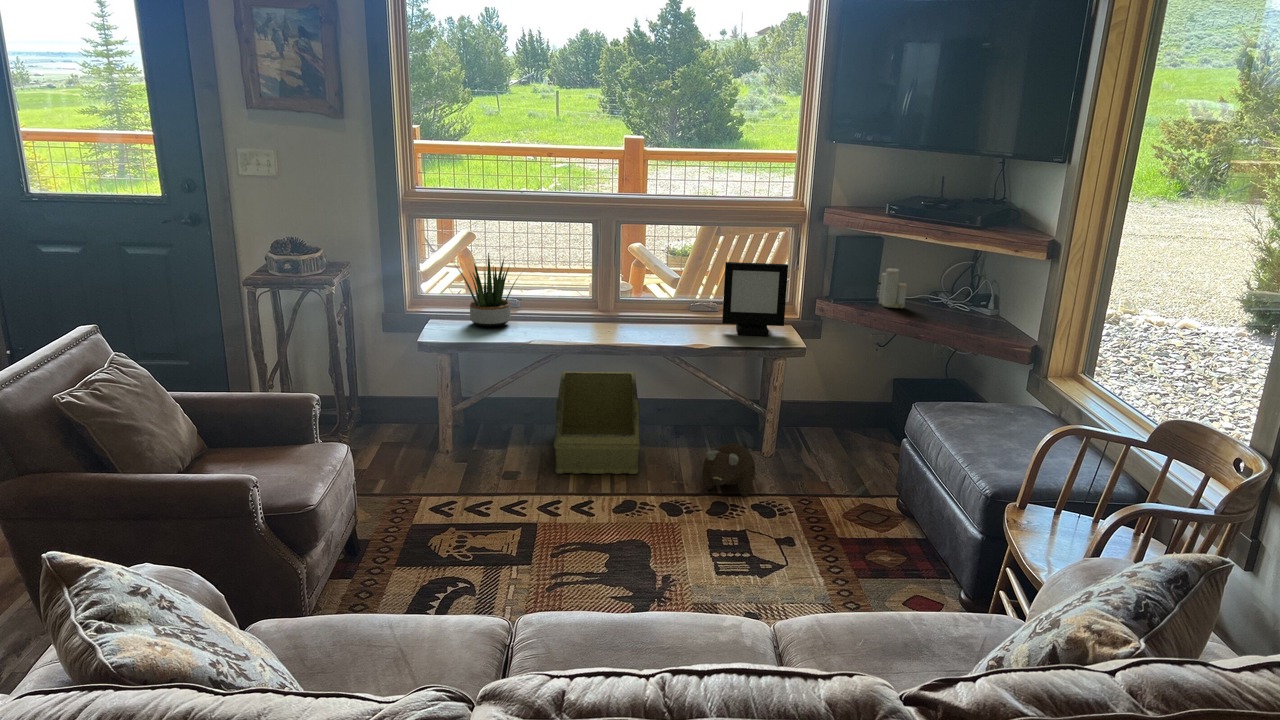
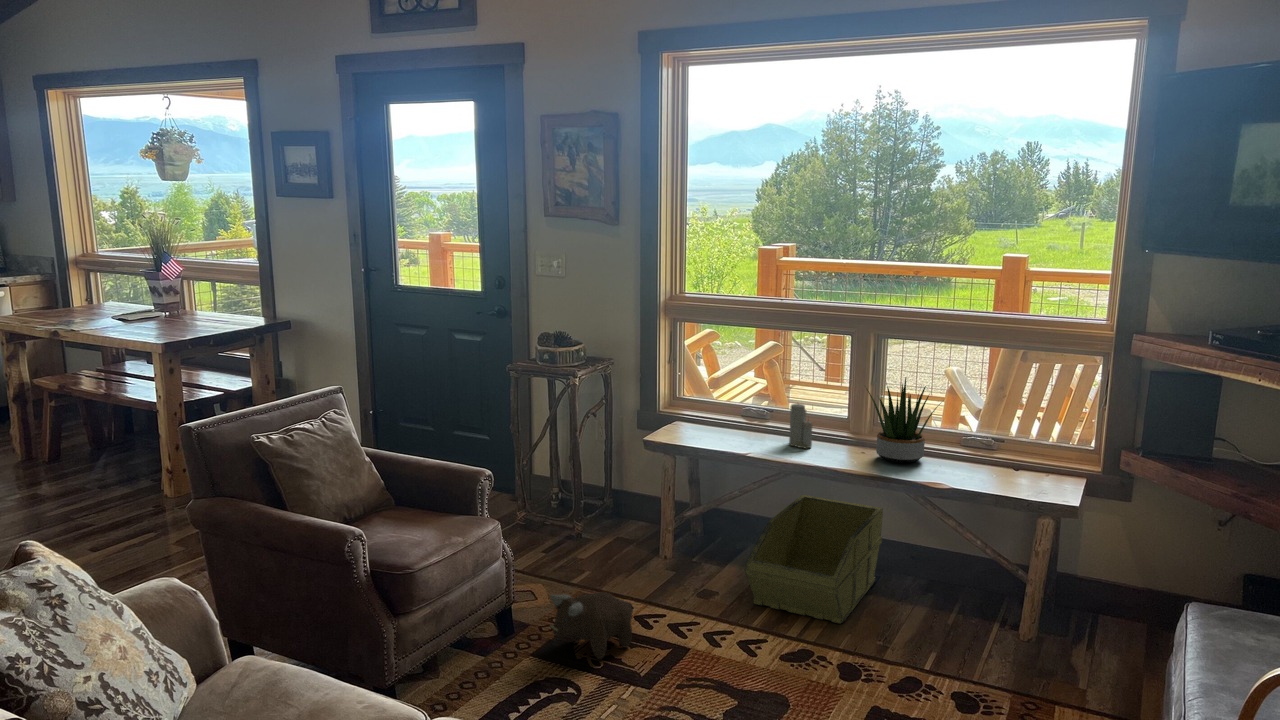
potted plant: present [455,253,518,327] -> present [866,378,941,463]
picture frame: present [722,262,788,336] -> none [976,390,1064,486]
candle: present [879,268,907,308] -> present [789,404,812,448]
plush toy: present [702,443,755,497] -> present [550,592,633,659]

